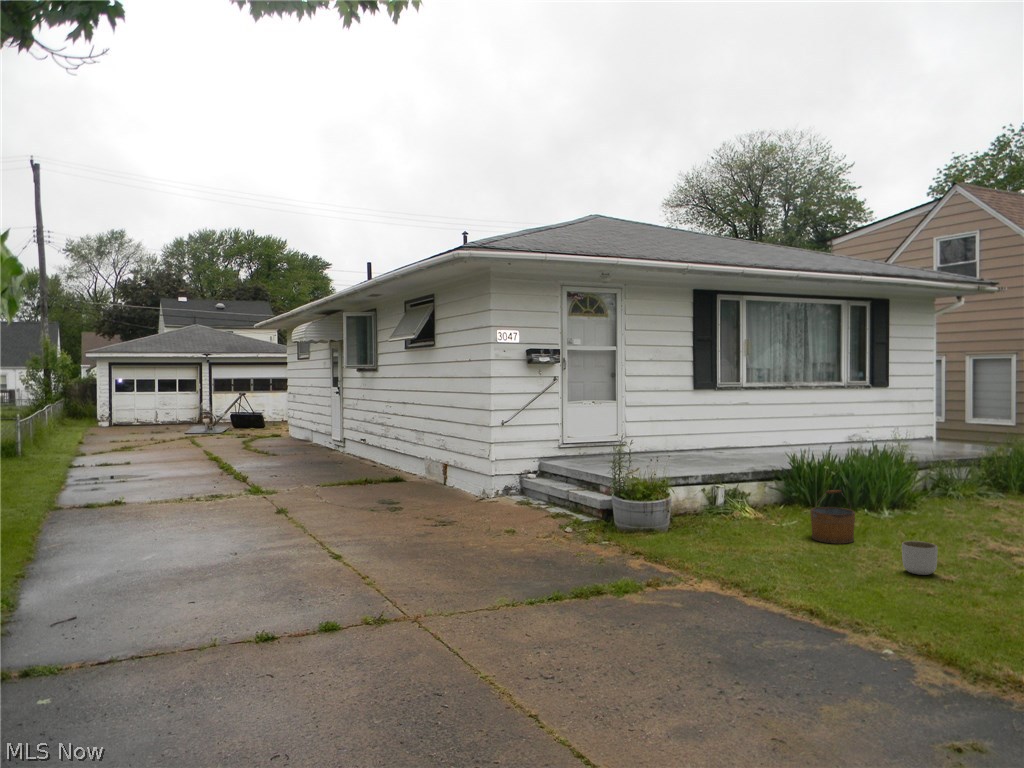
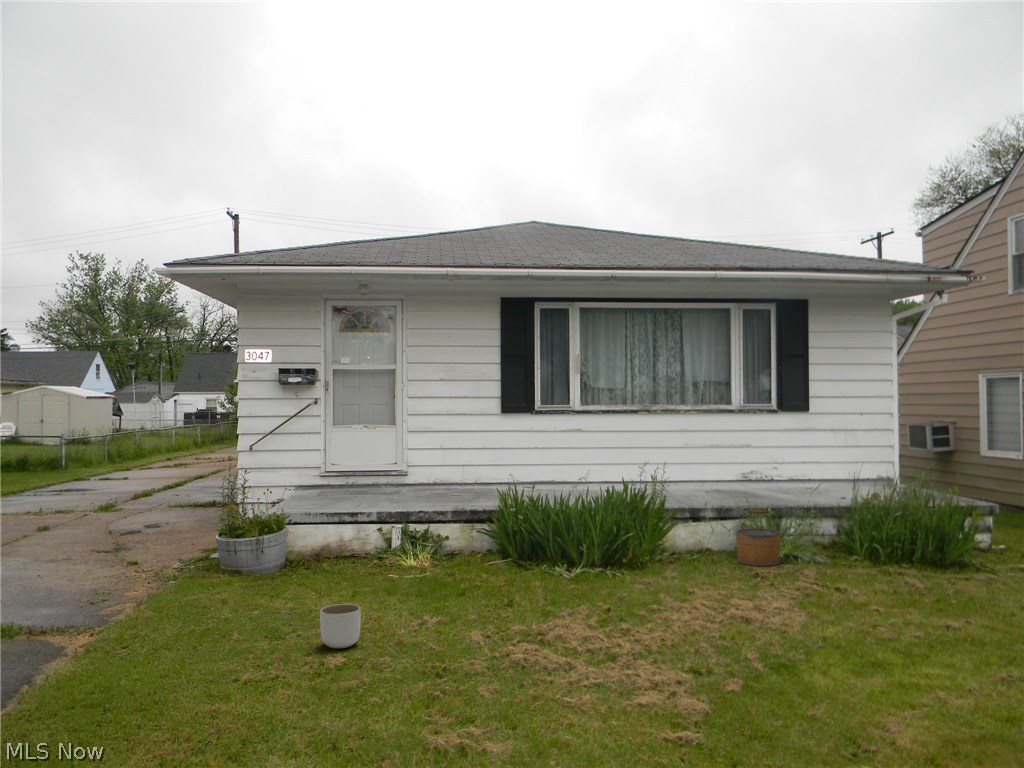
bucket: present [811,490,855,544] -> present [735,510,781,566]

